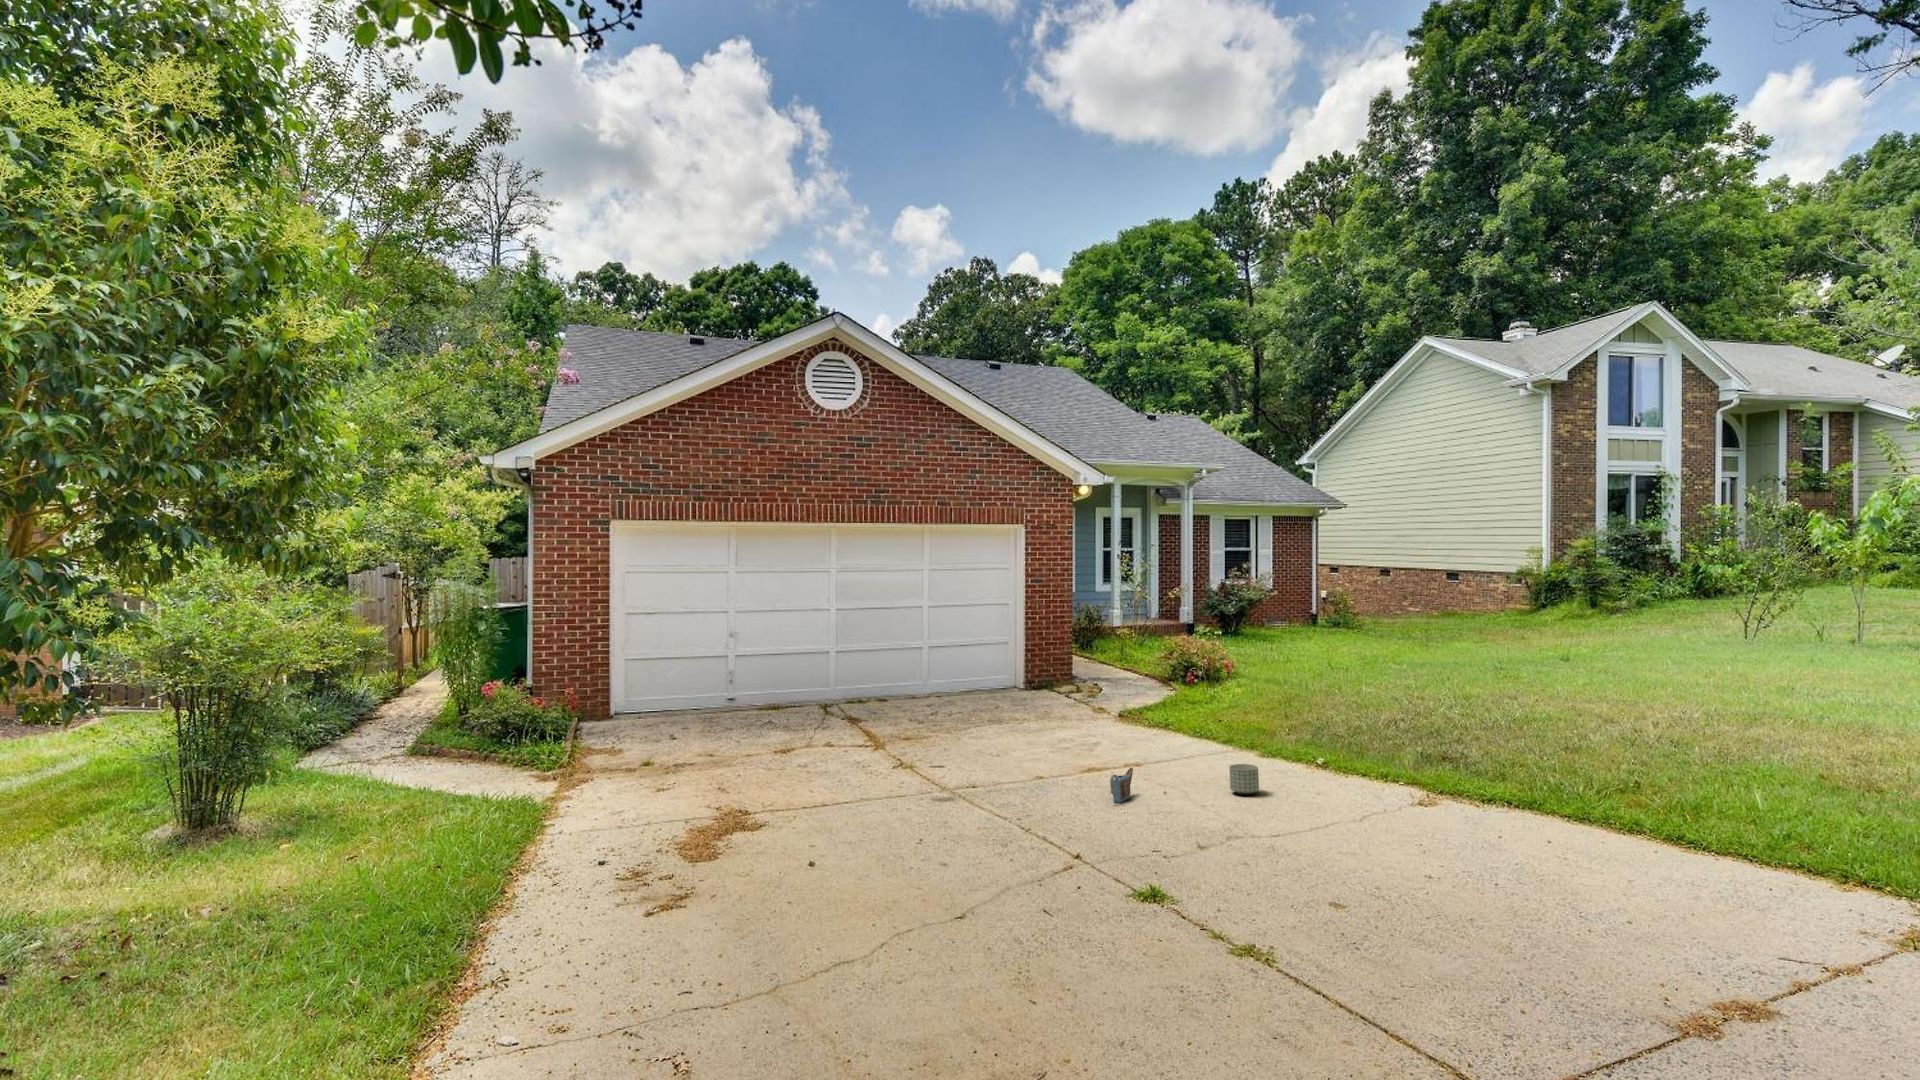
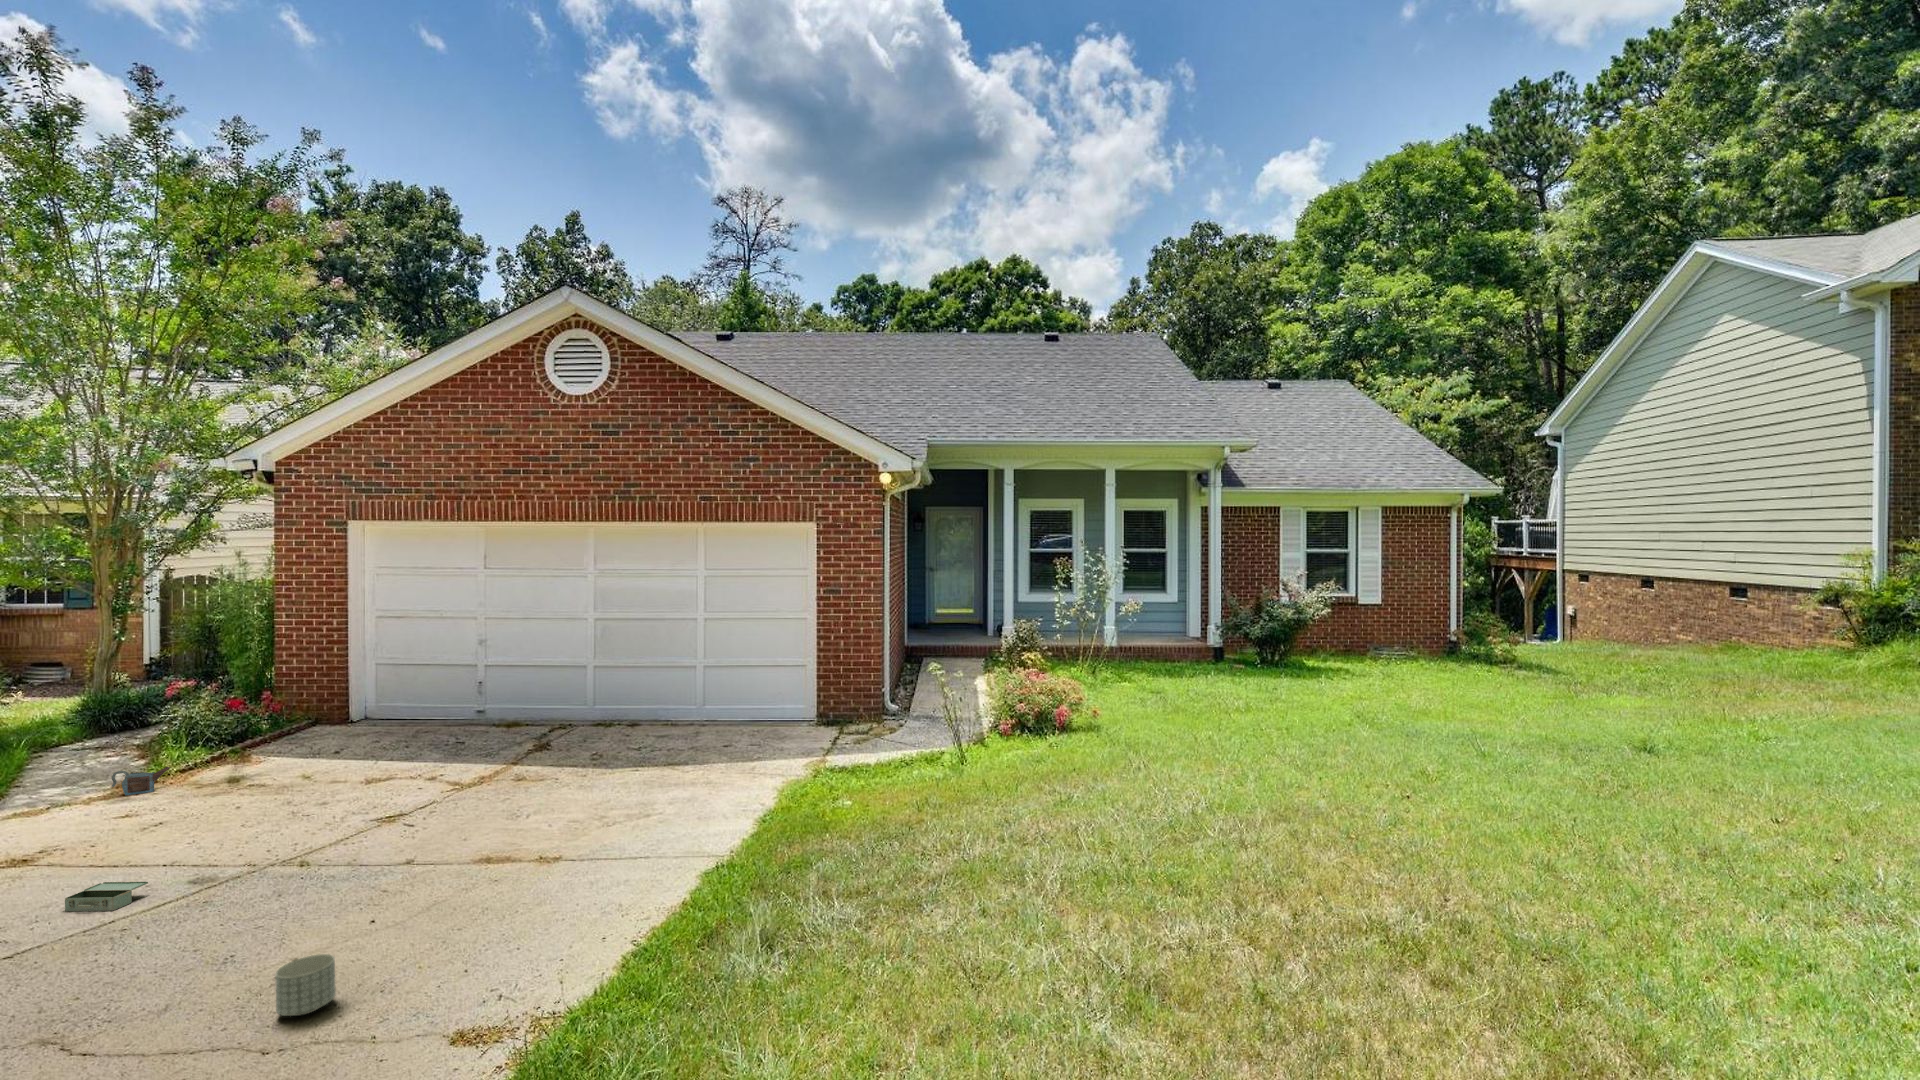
watering can: present [1110,768,1133,803] -> present [112,767,170,795]
toolbox: none [898,783,942,804] -> present [65,882,148,911]

